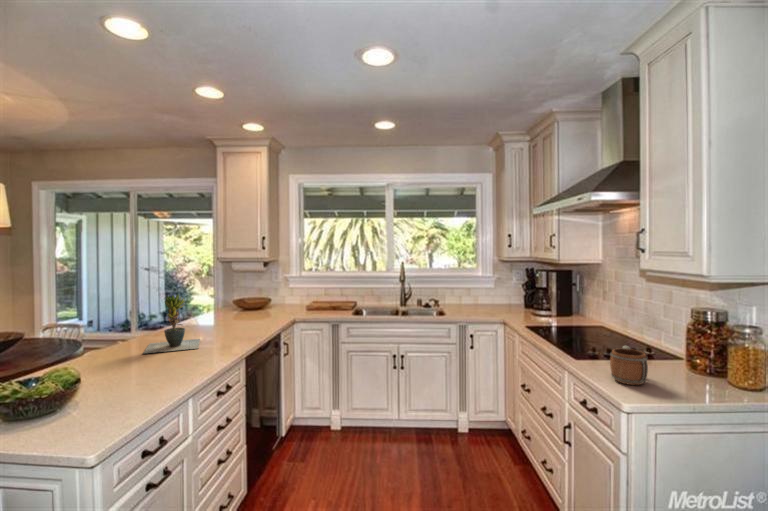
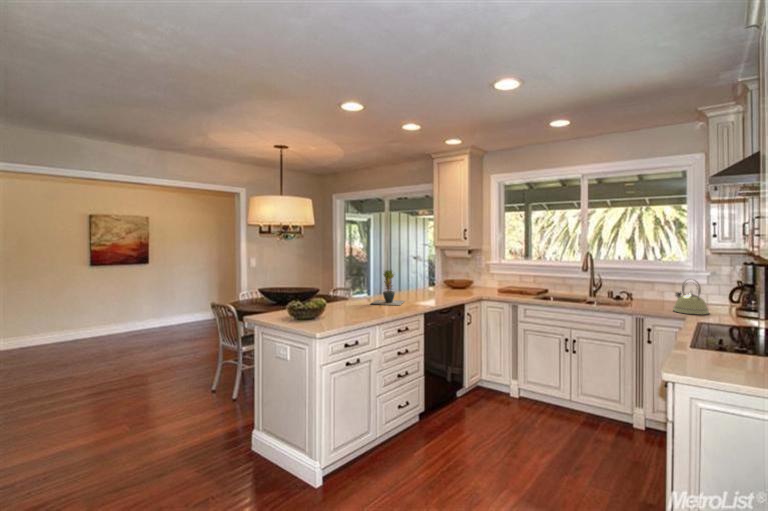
kettle: none [479,283,508,315] -> present [673,279,709,315]
mug: present [610,346,648,385] -> none [692,340,731,374]

